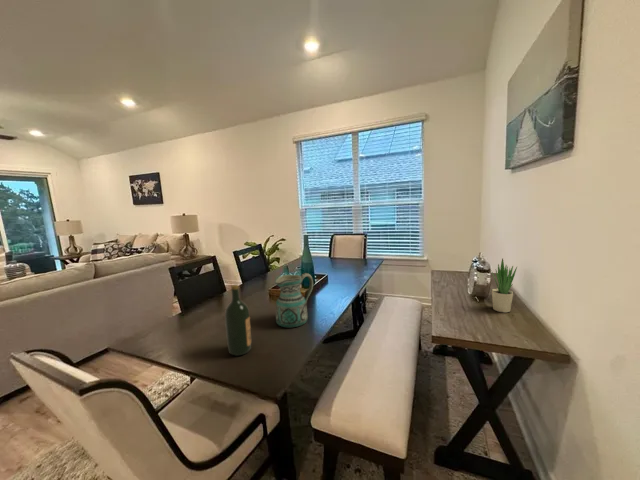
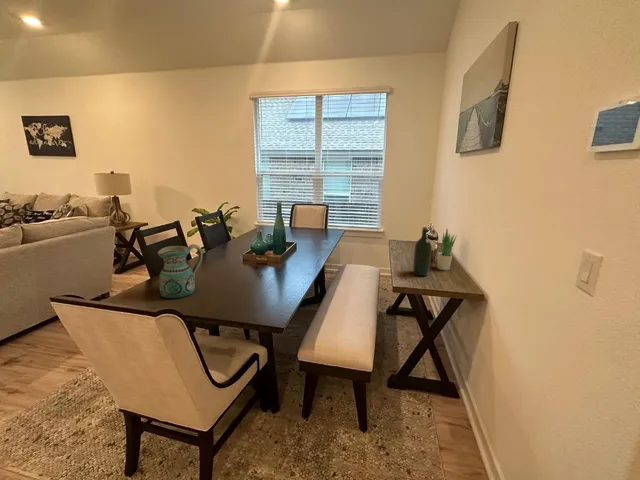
ceramic pitcher: present [275,273,313,328] -> present [158,244,202,298]
wine bottle: present [225,285,251,356] -> present [413,227,432,276]

